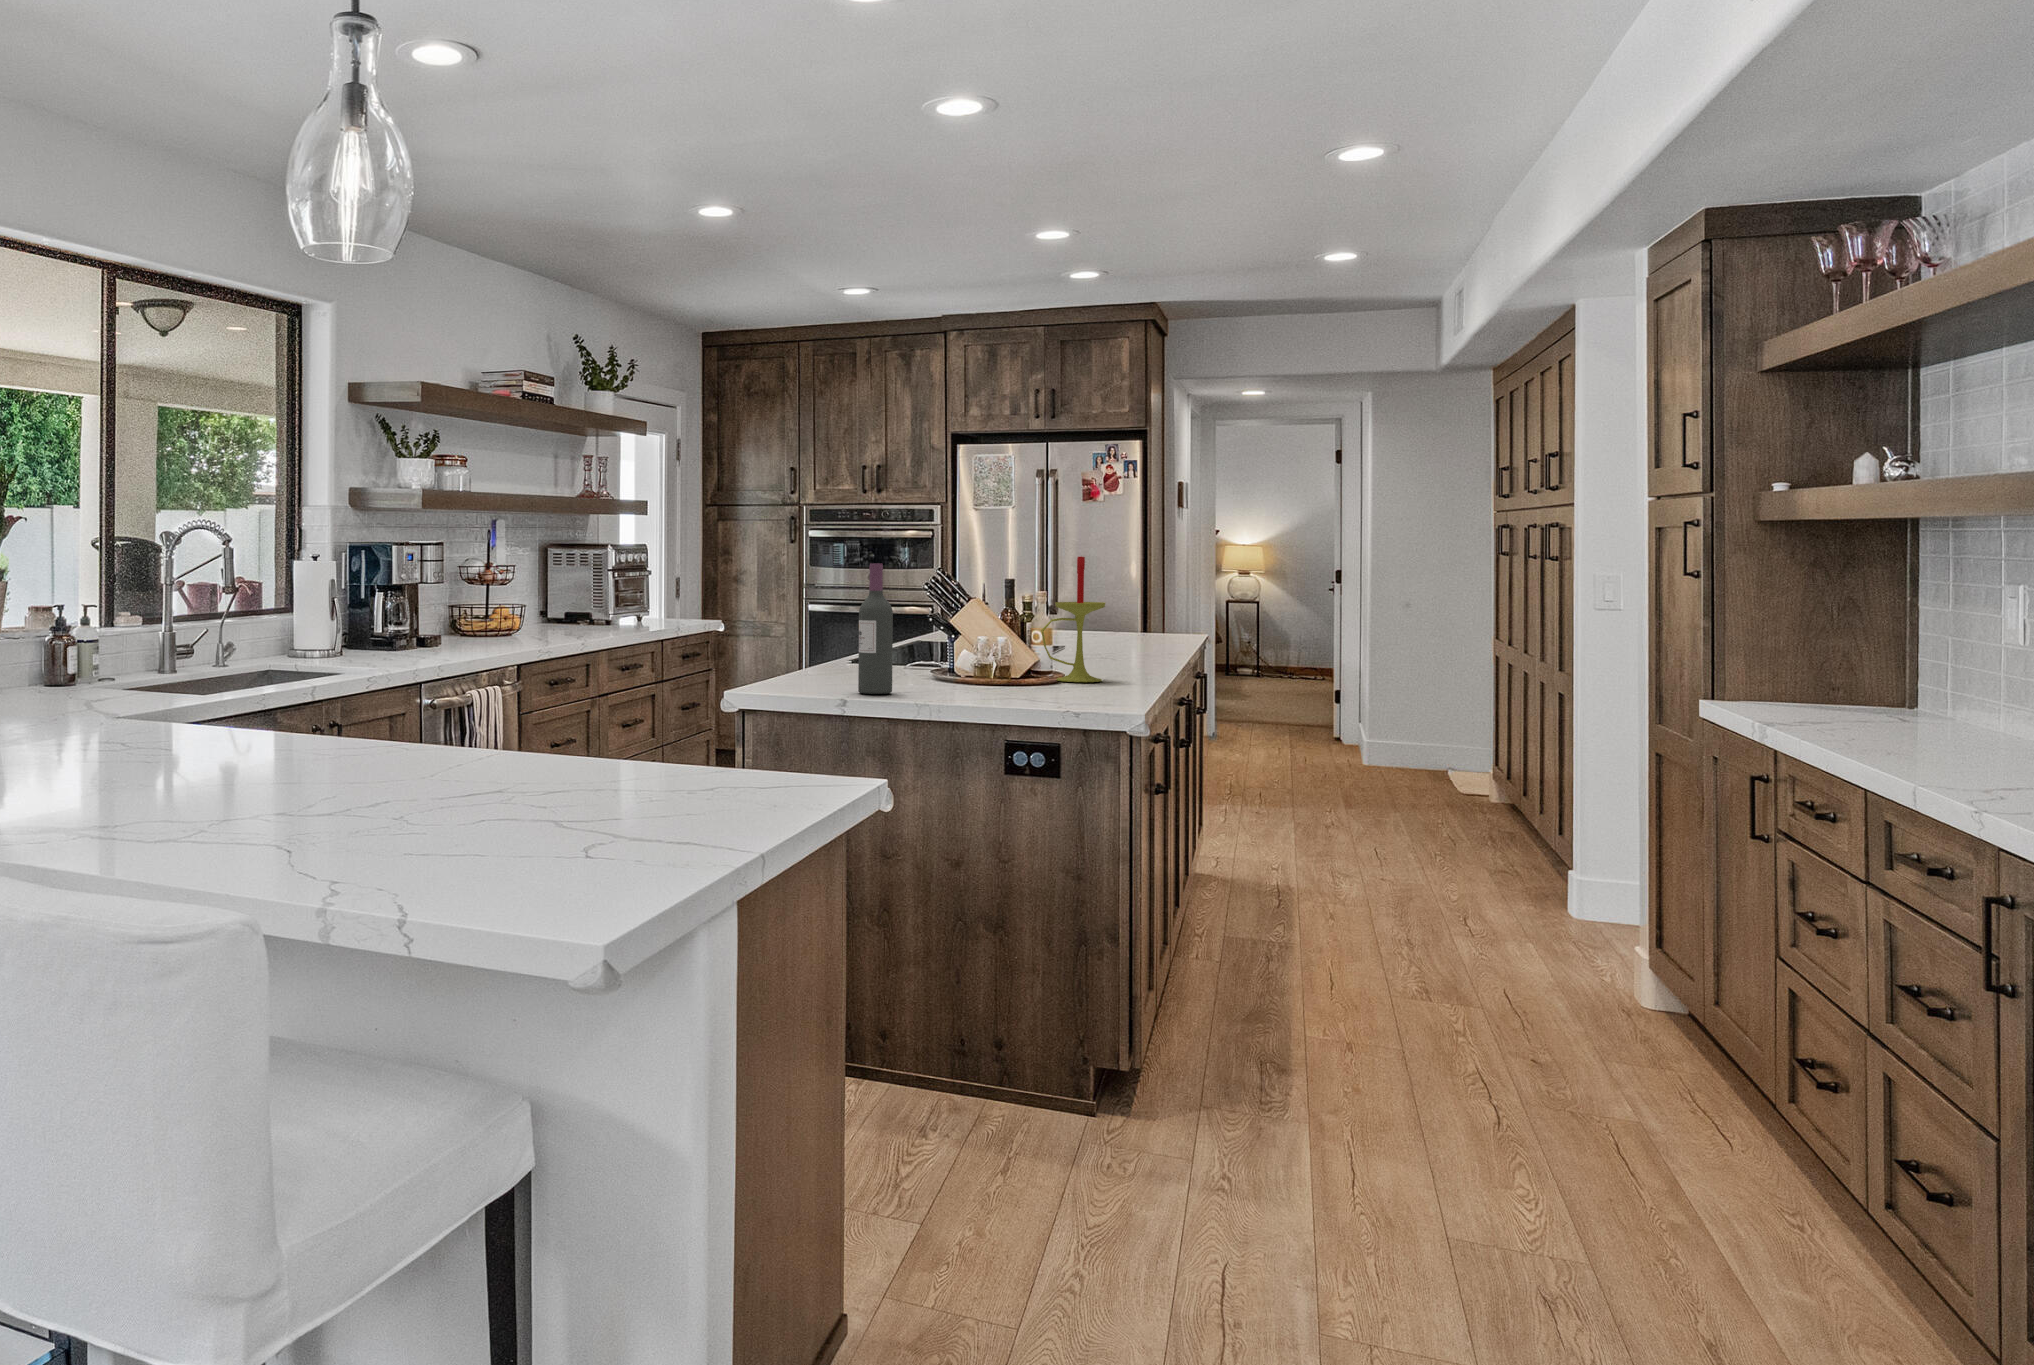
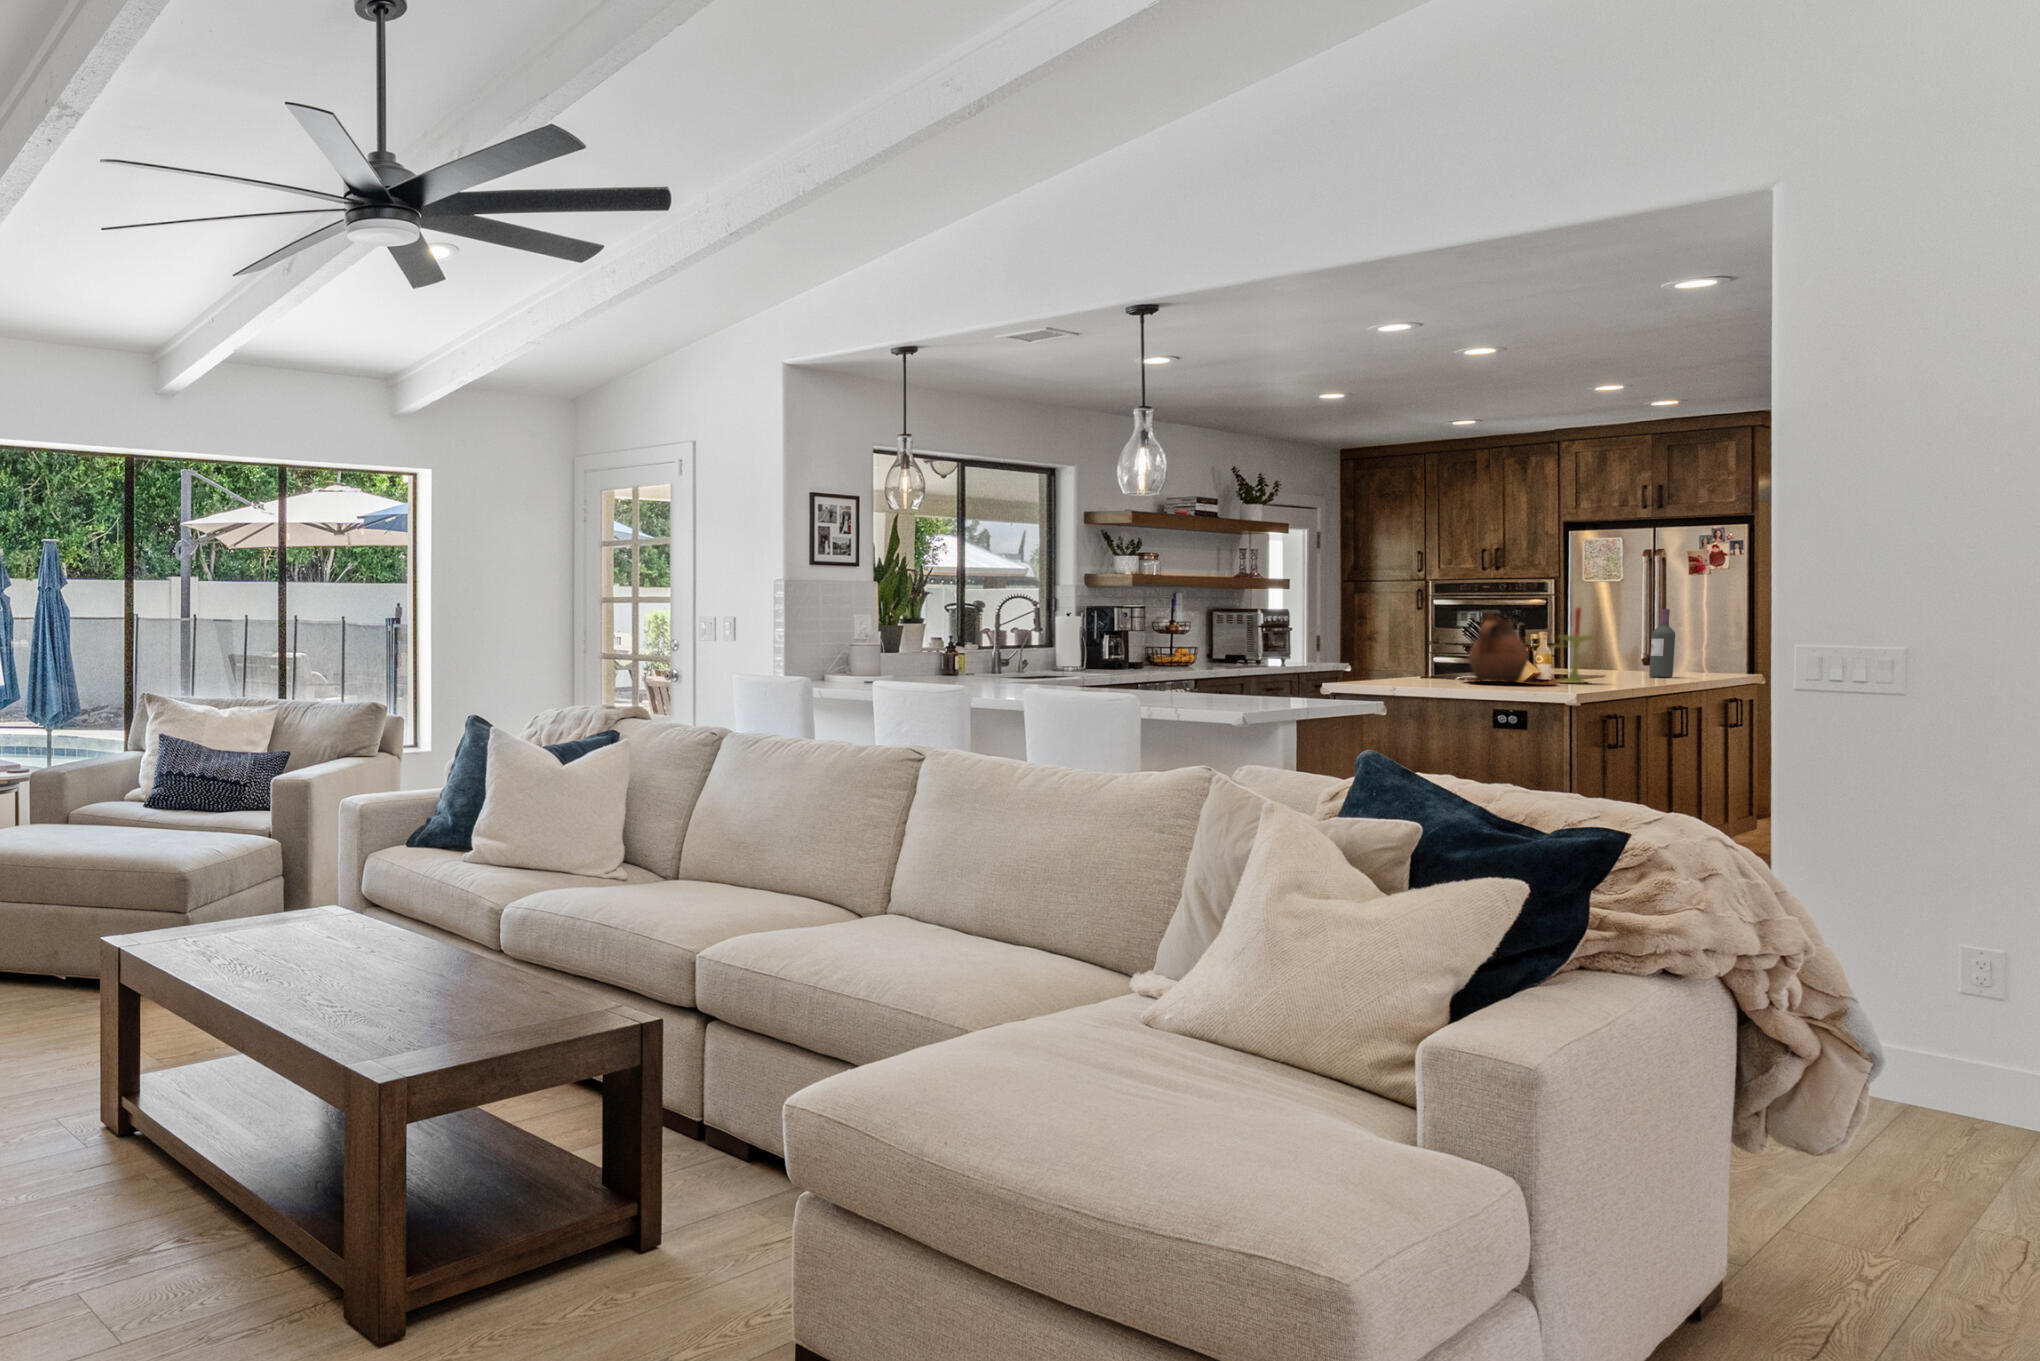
wine bottle: present [858,563,893,694] -> present [1649,609,1675,677]
ceramic pitcher: none [930,570,1041,686] -> present [1469,615,1528,682]

